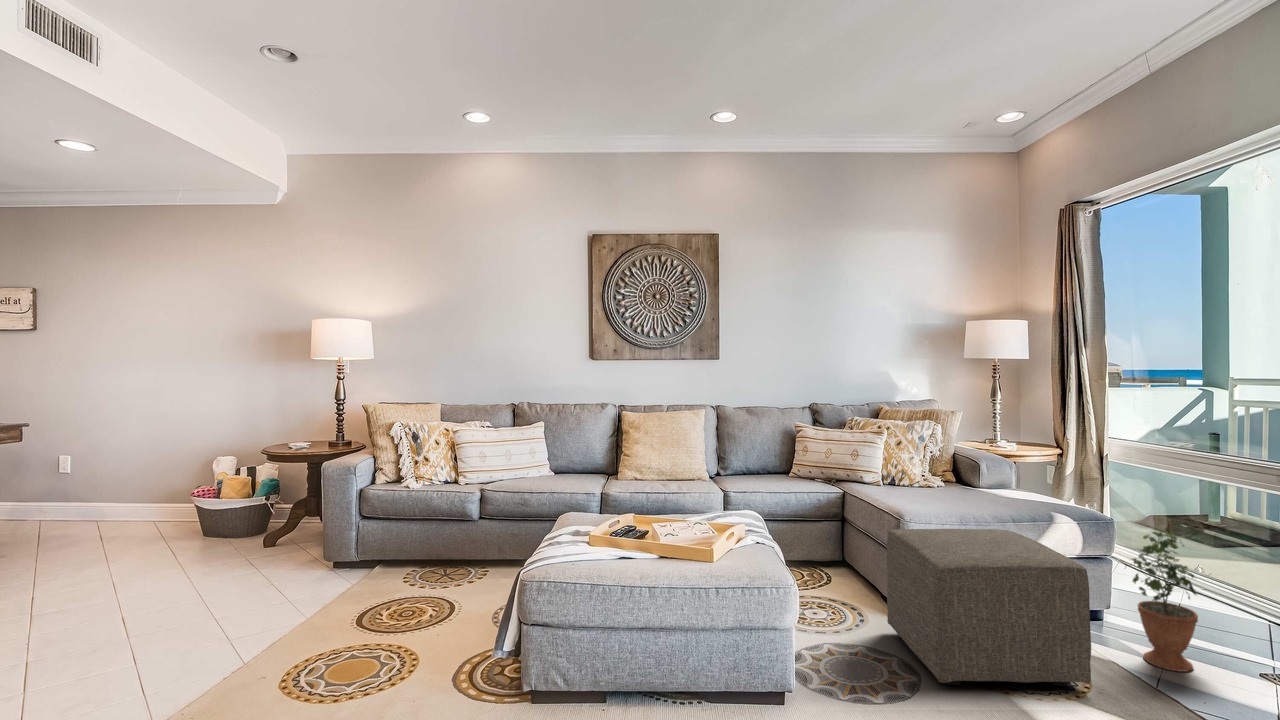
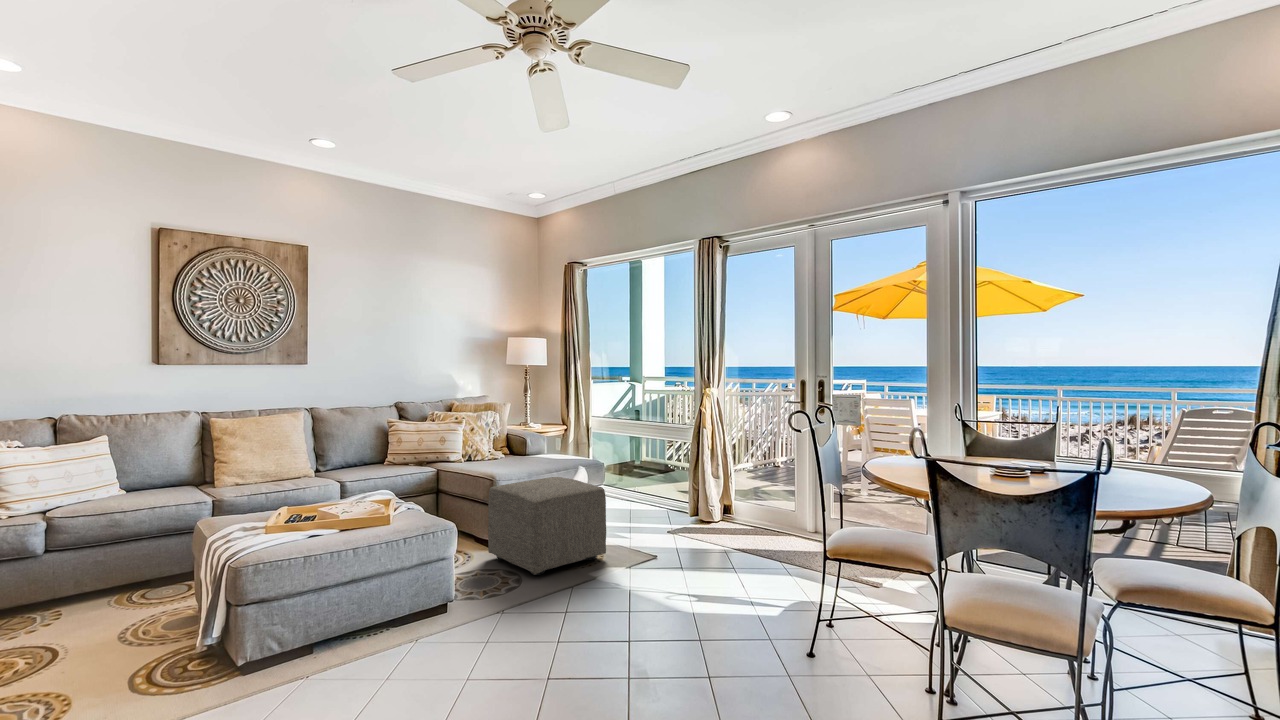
potted plant: present [1126,527,1198,672] -> none [614,461,645,540]

